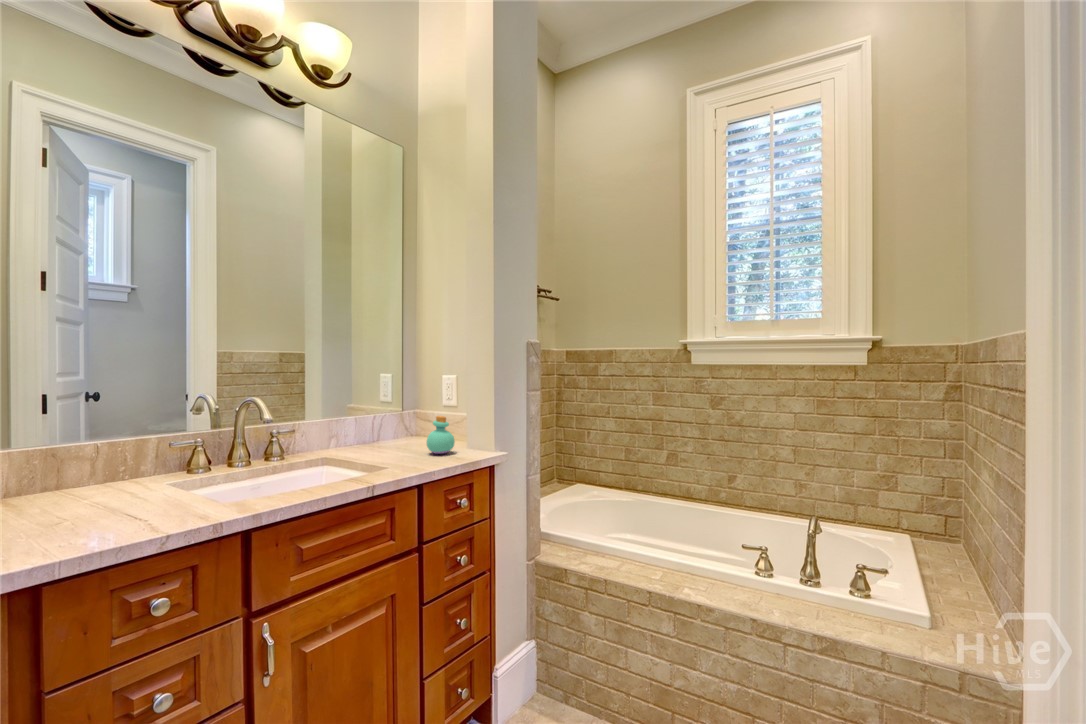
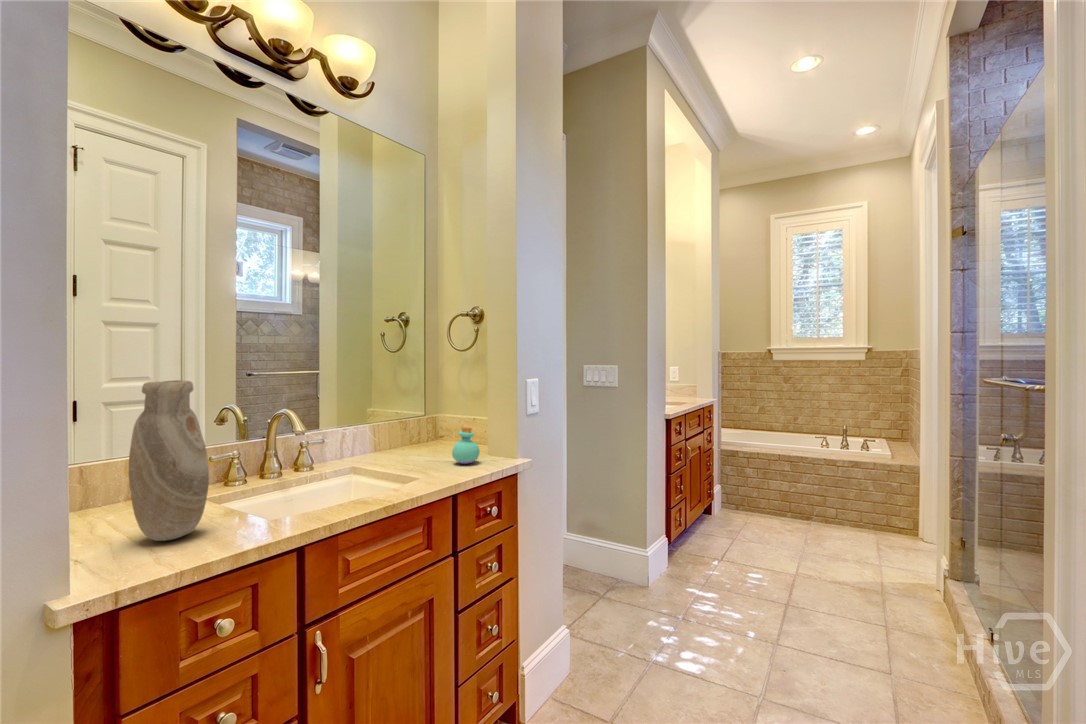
vase: none [62,363,150,527] -> present [128,380,209,541]

